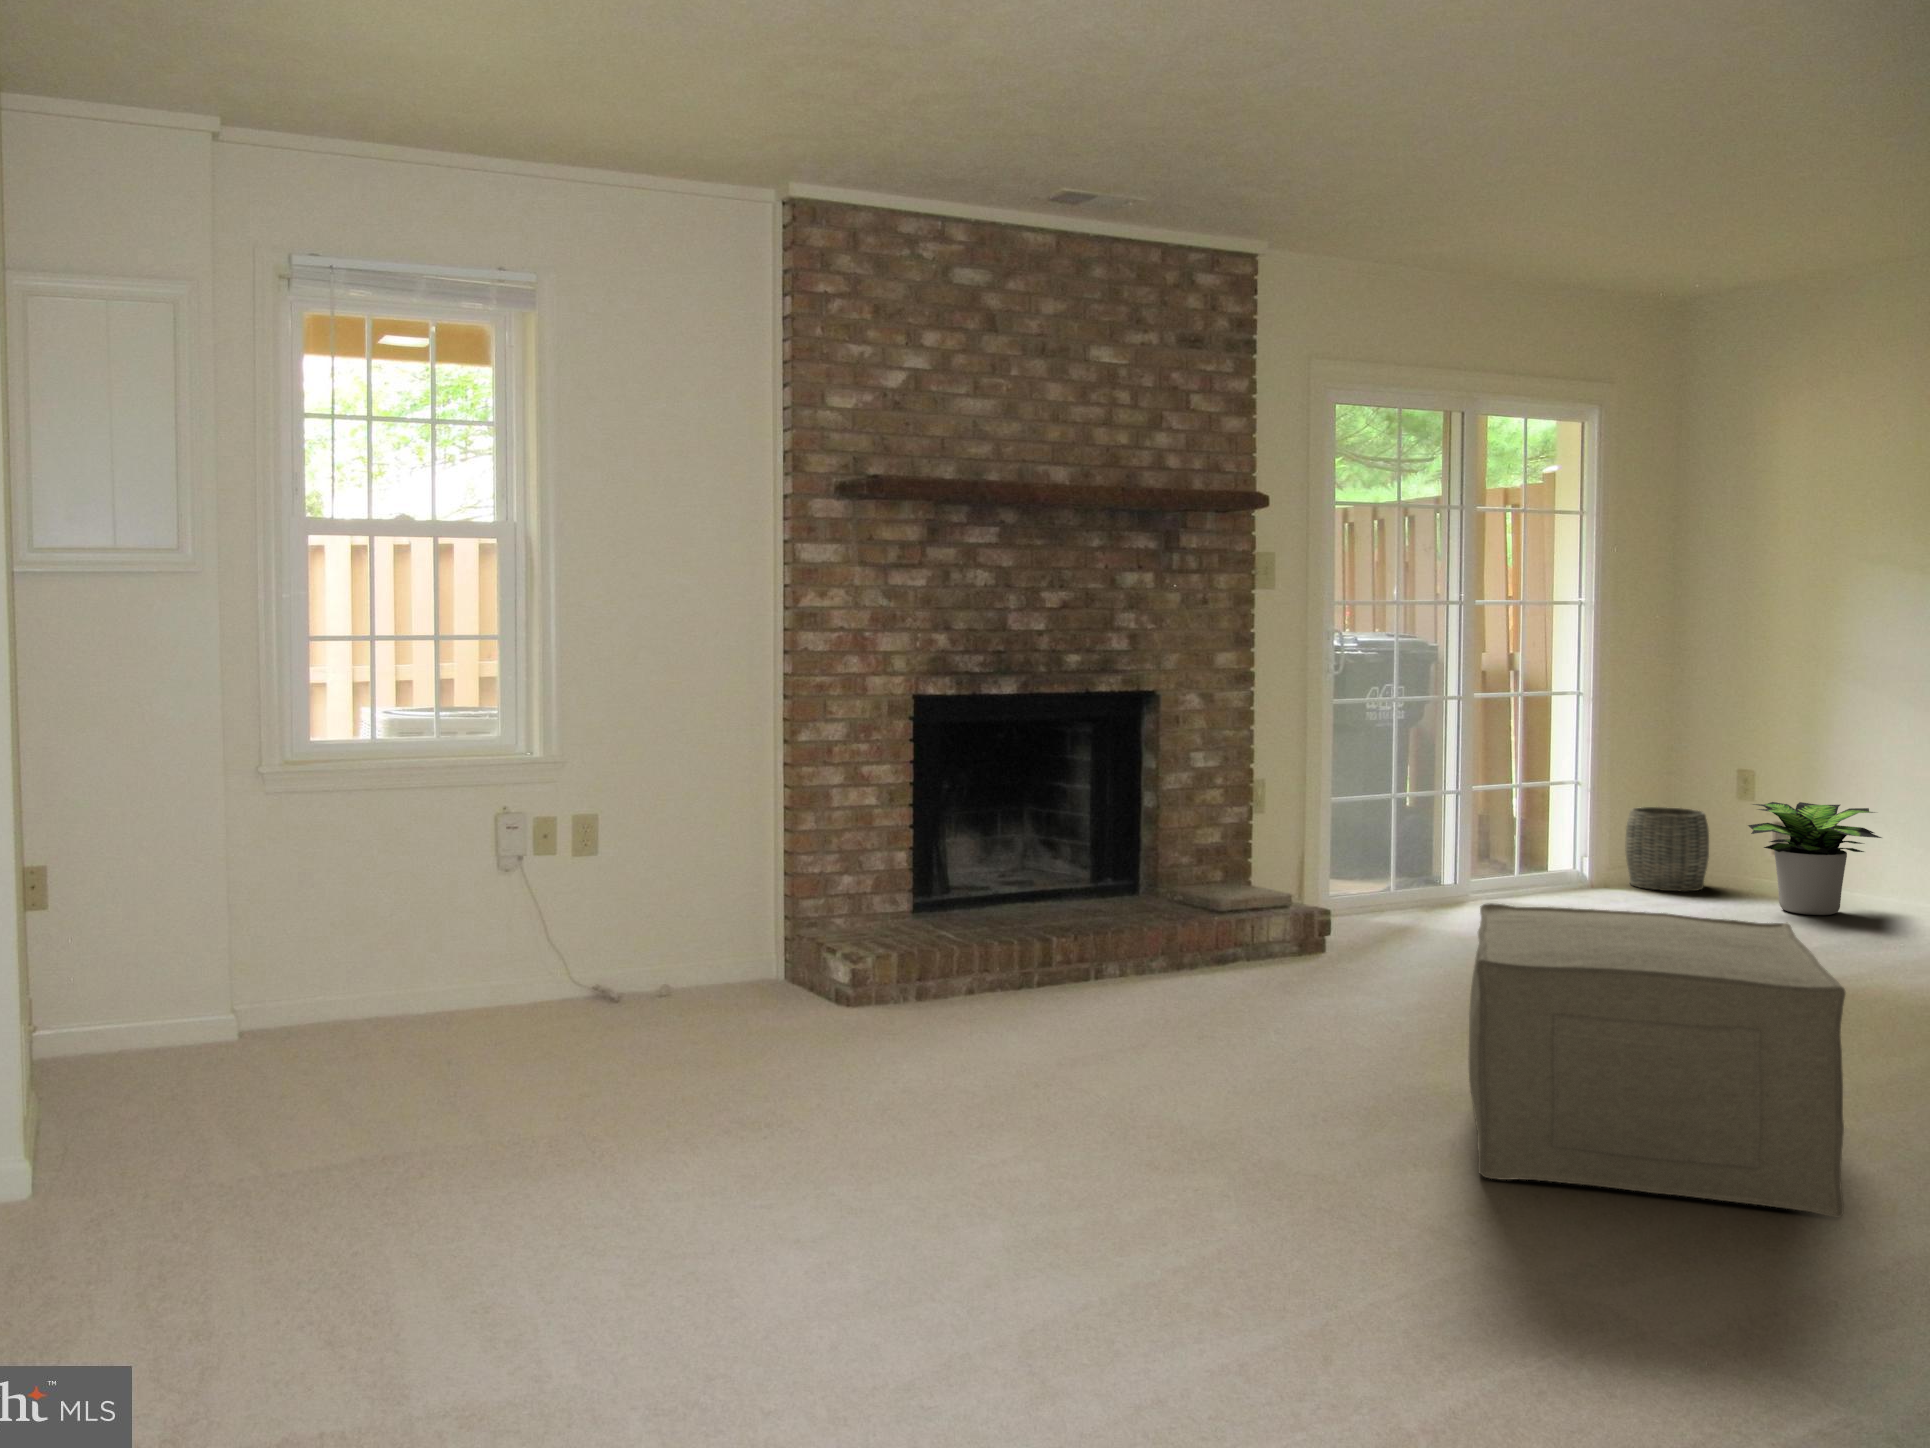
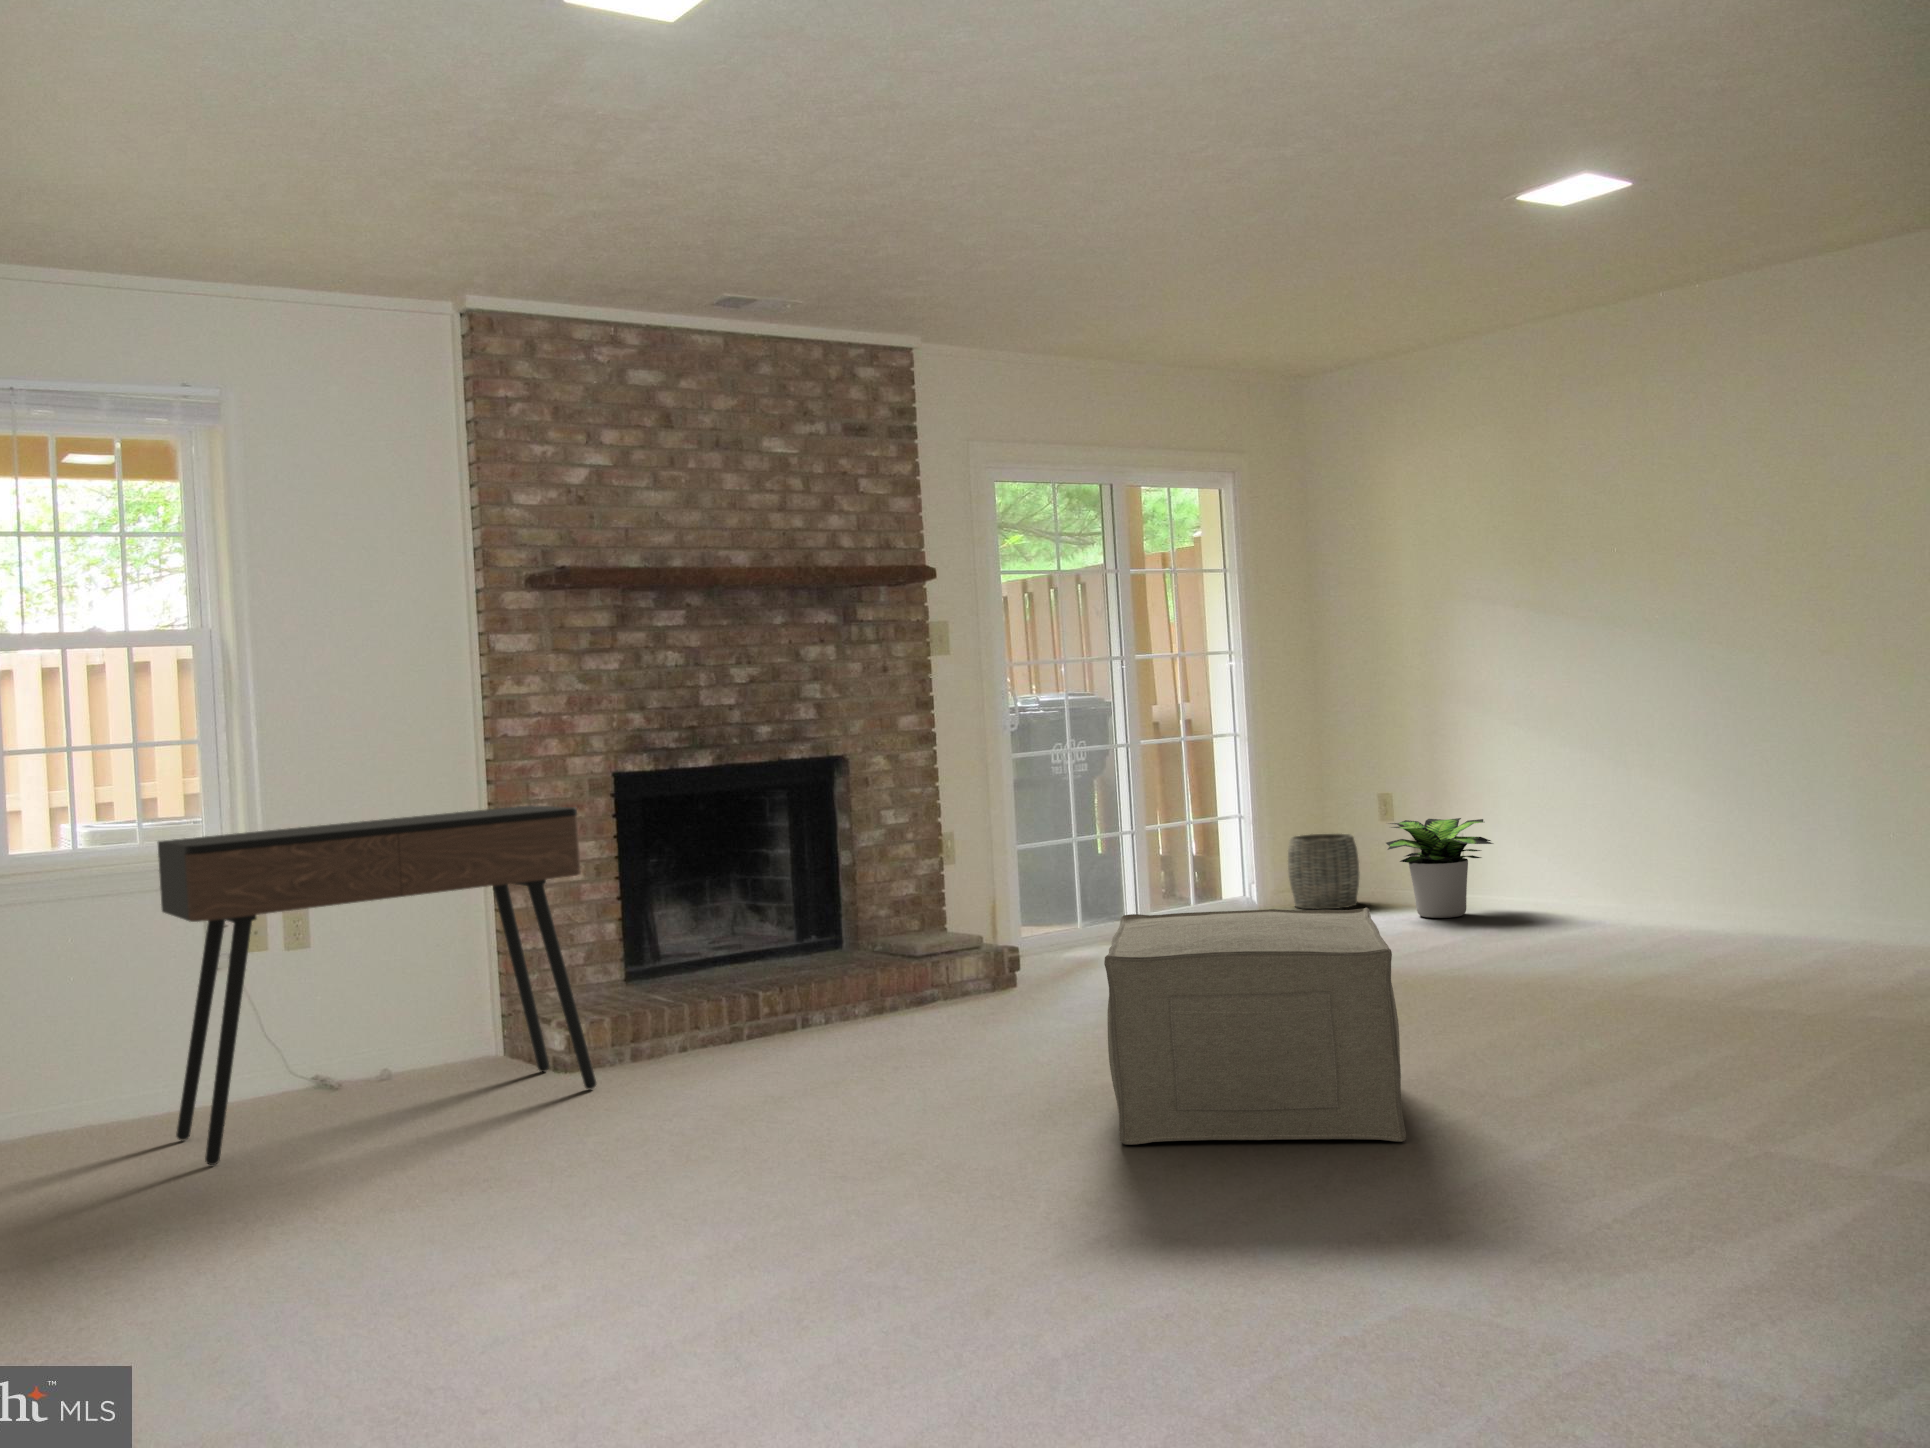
console table: none [452,725,880,1078] -> present [158,805,596,1165]

